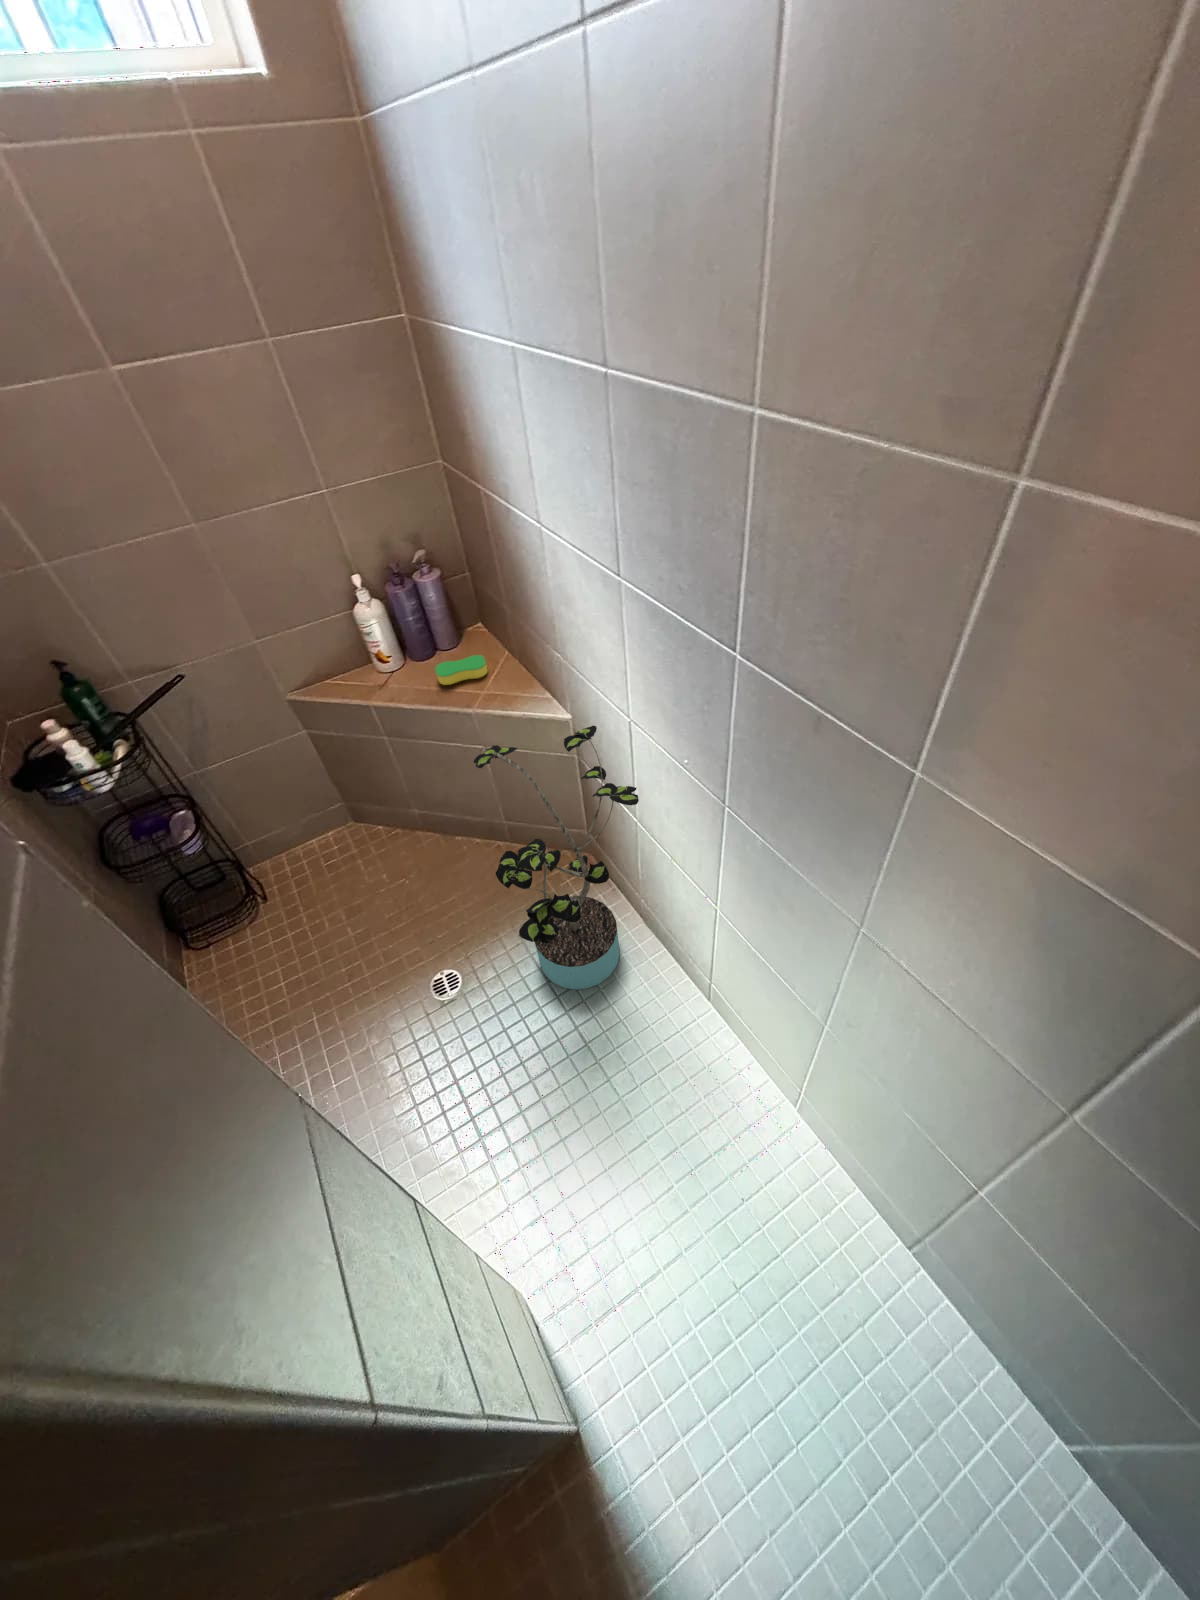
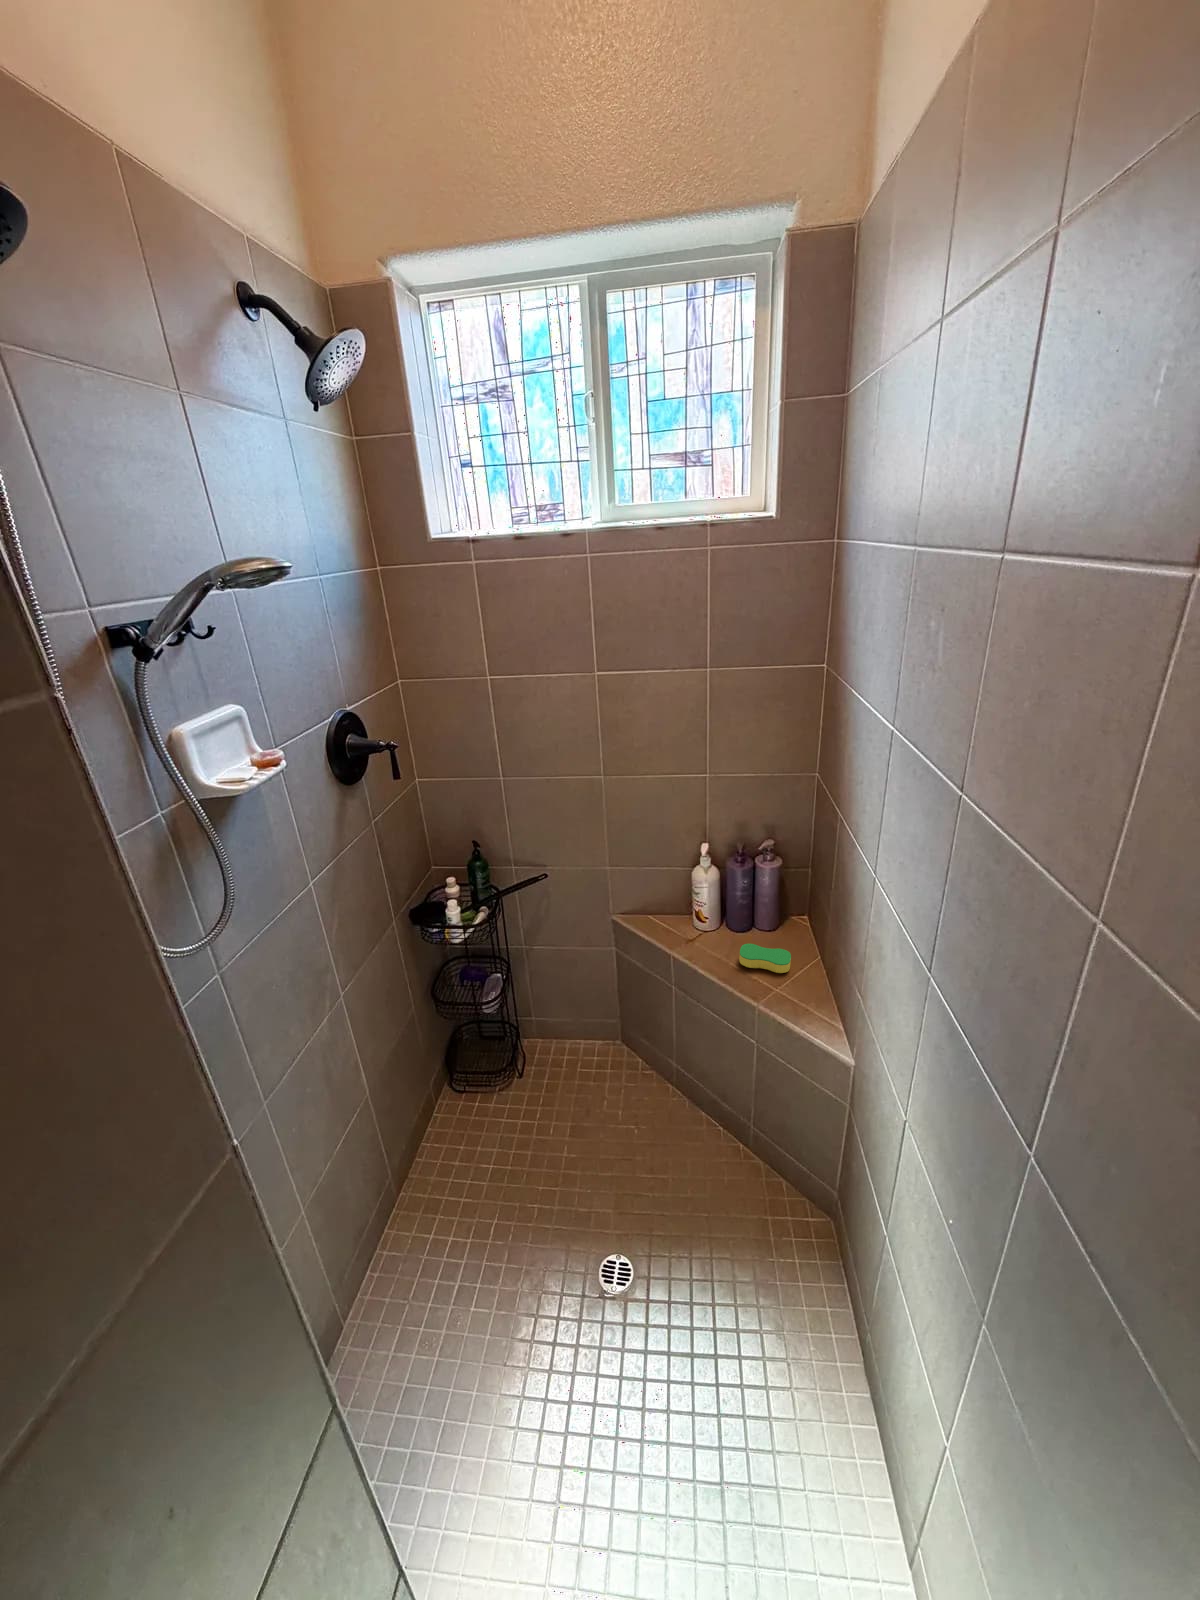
potted plant: present [474,725,639,990] -> none [686,1060,888,1406]

